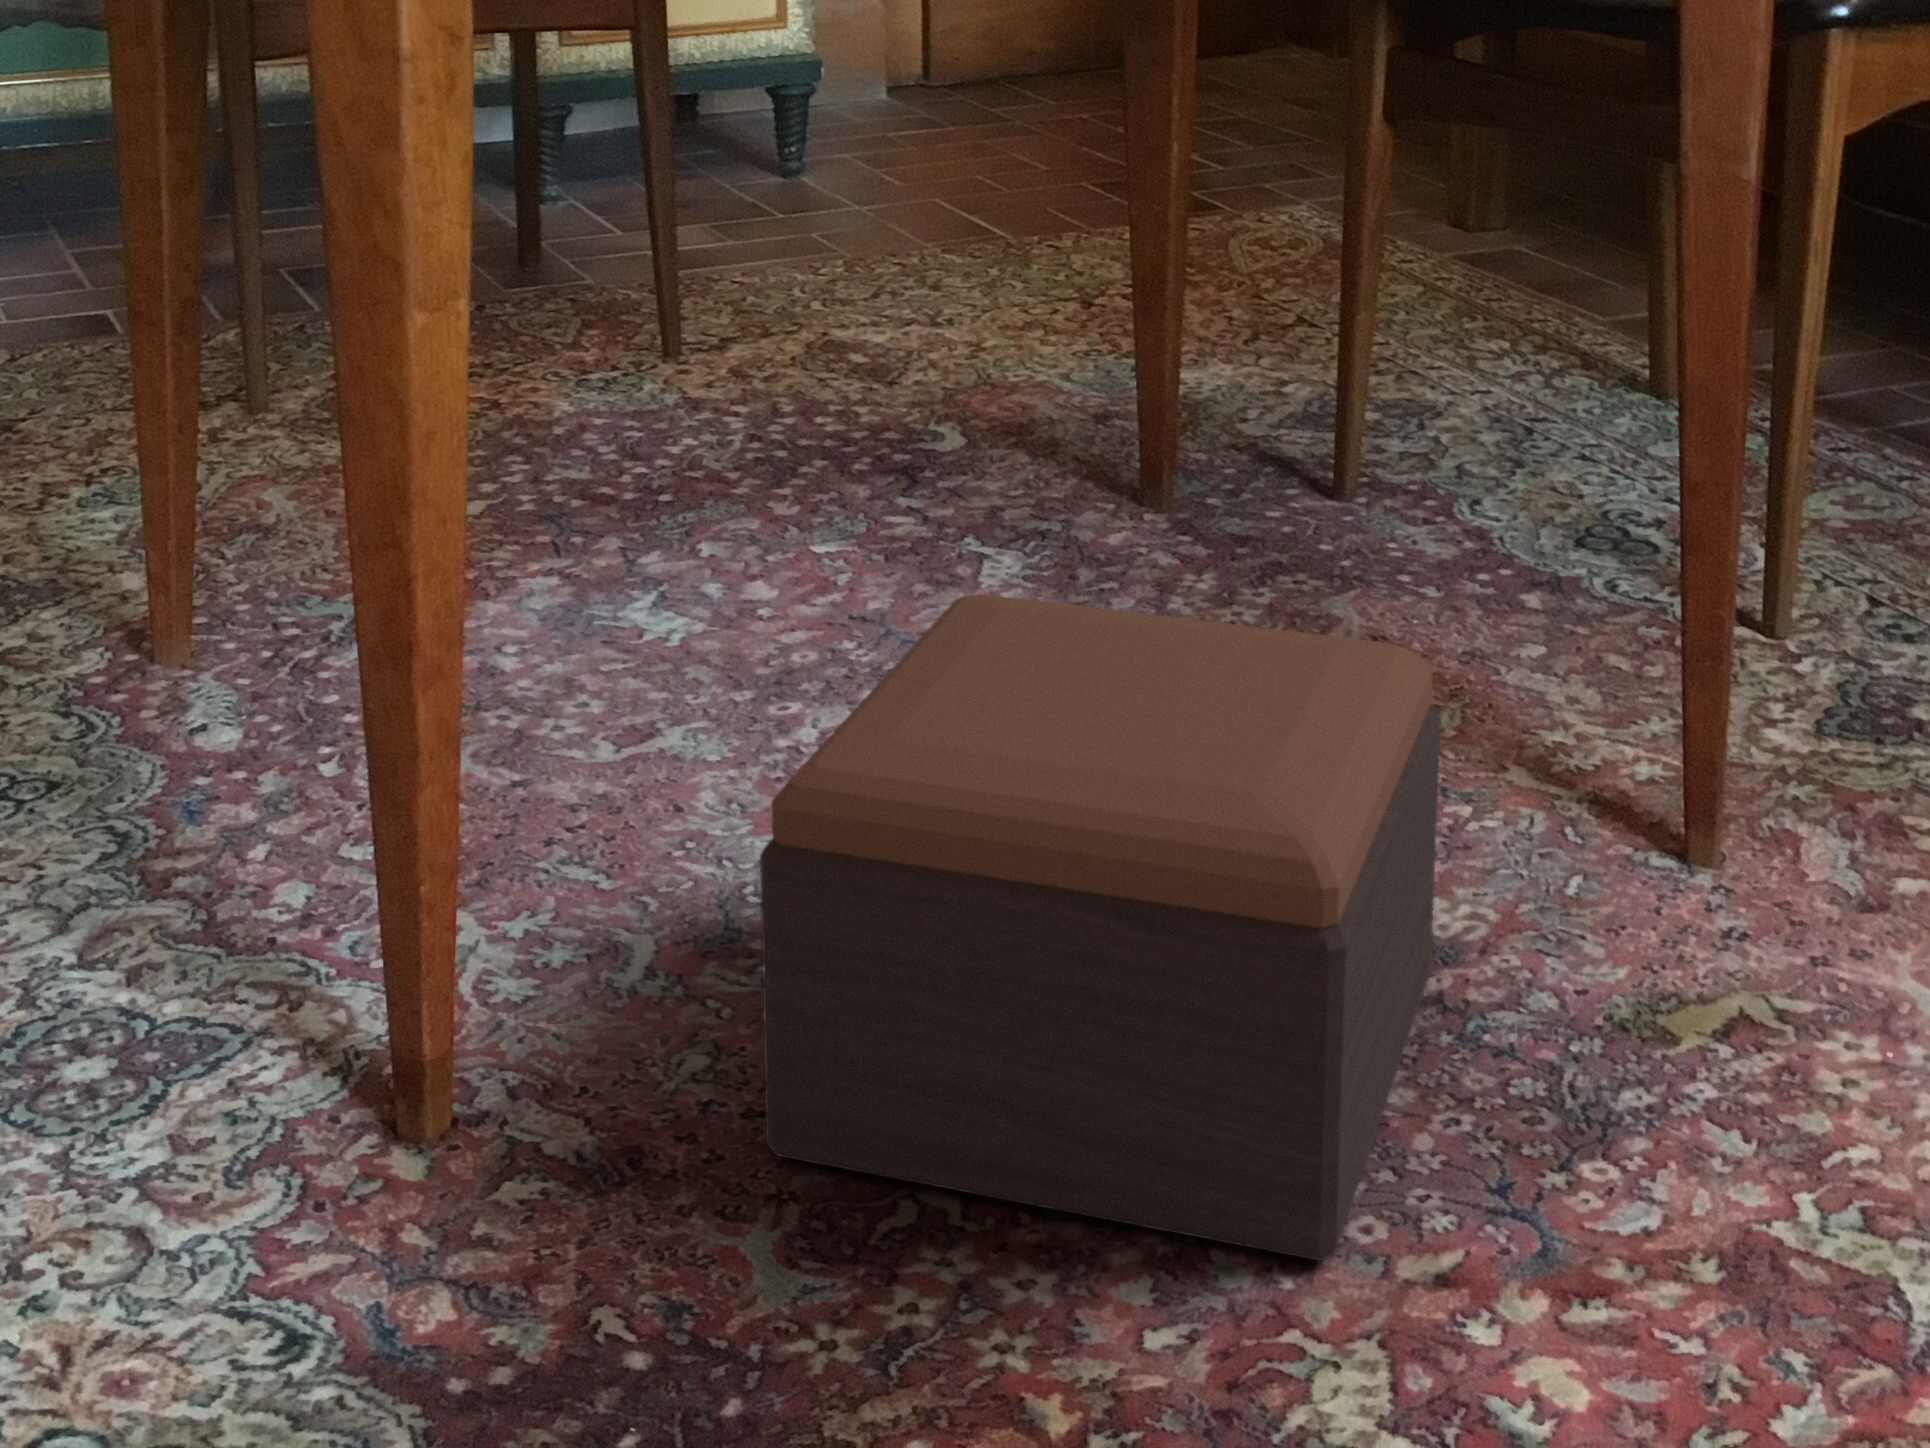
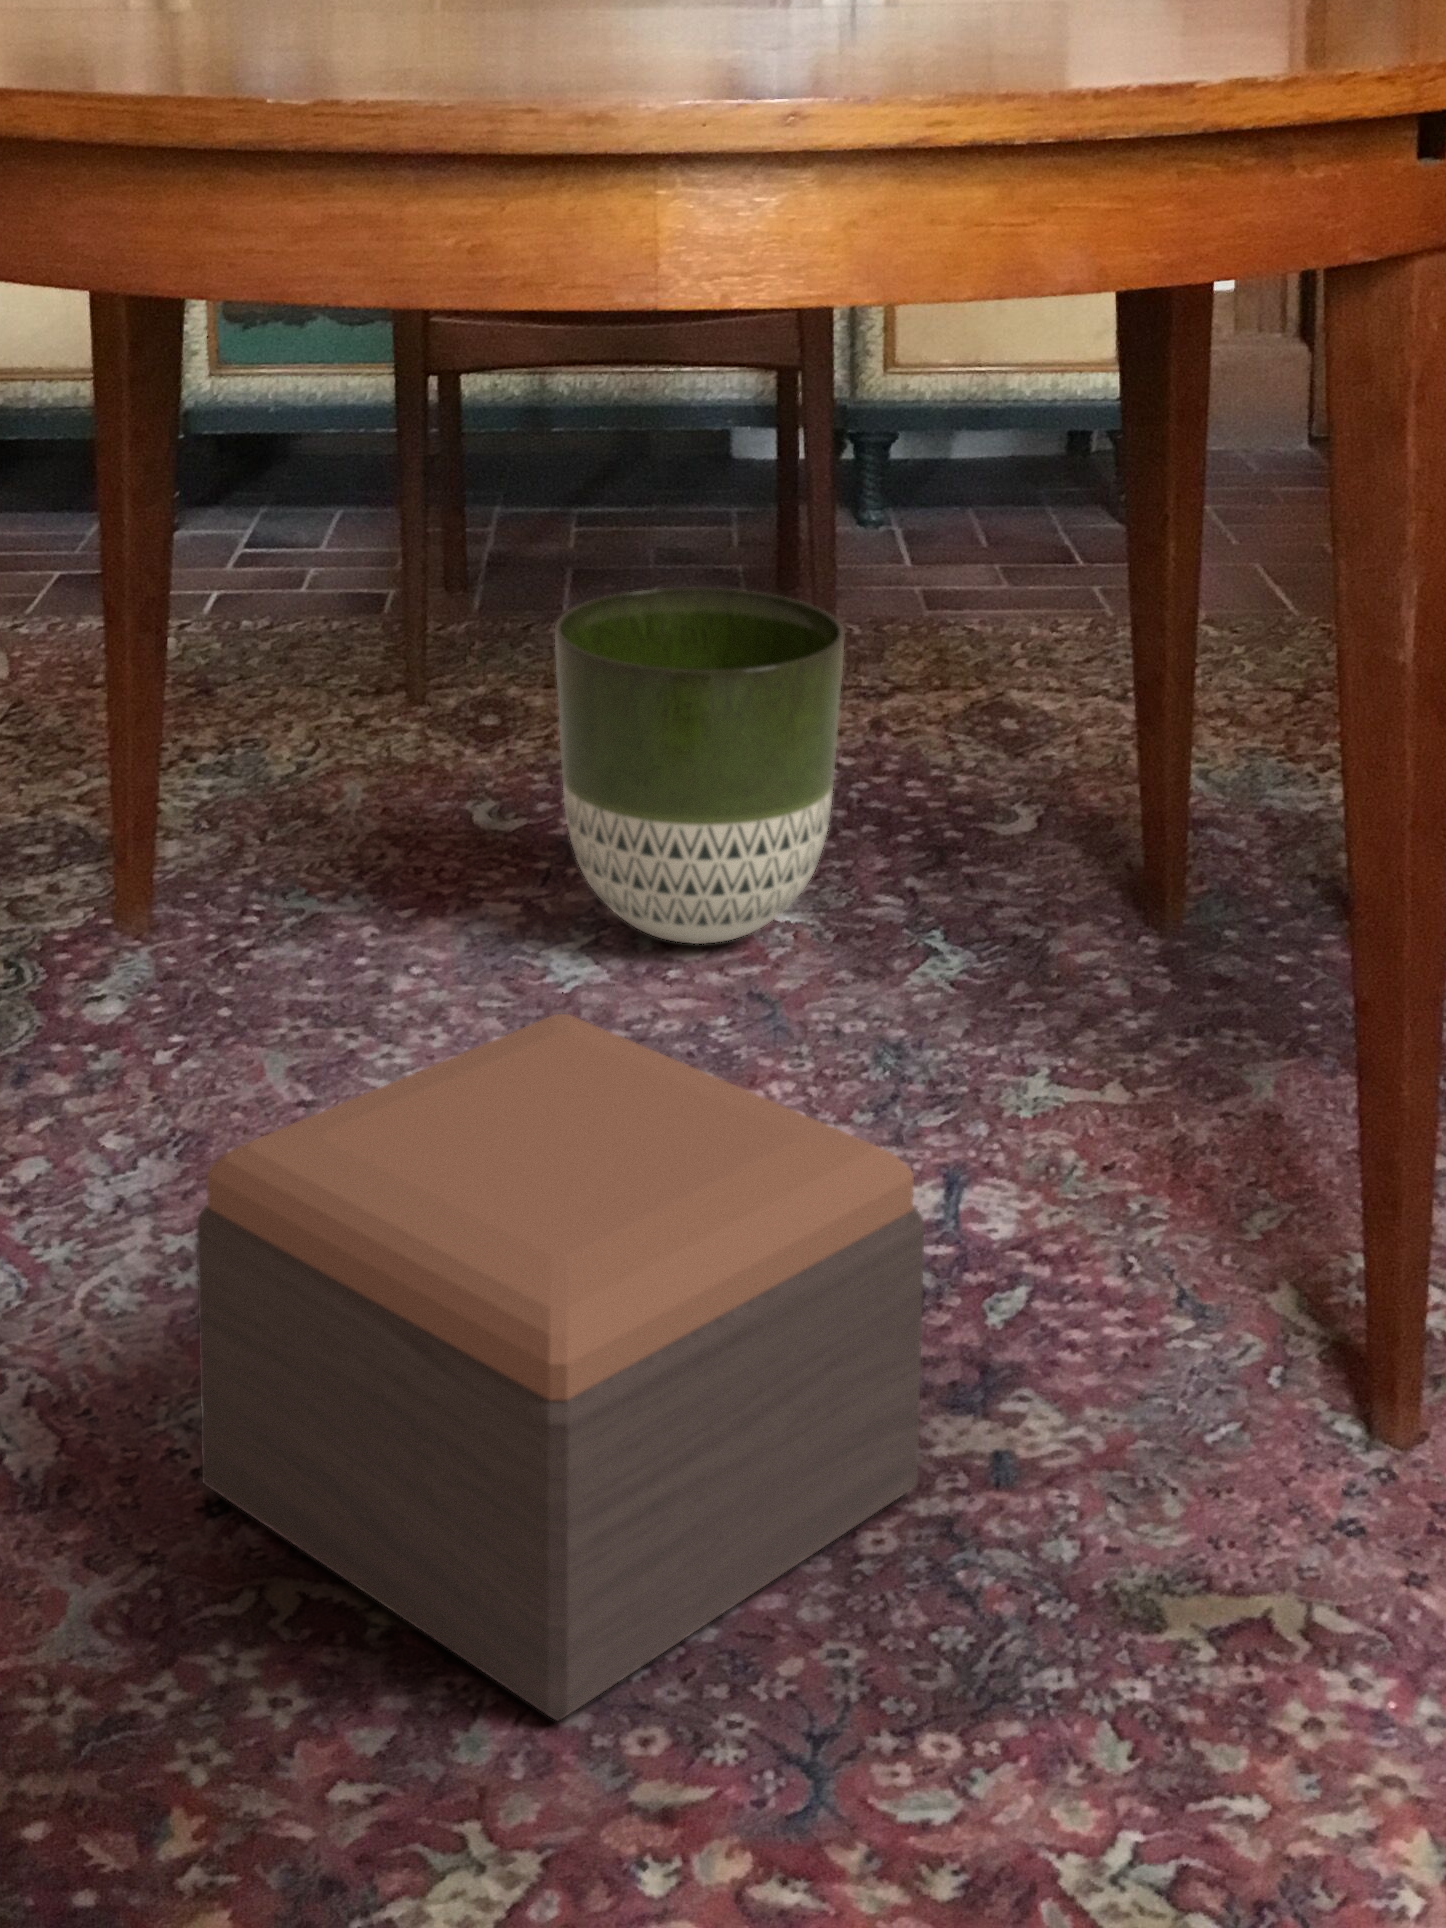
planter: none [585,212,887,572] -> present [555,588,844,944]

